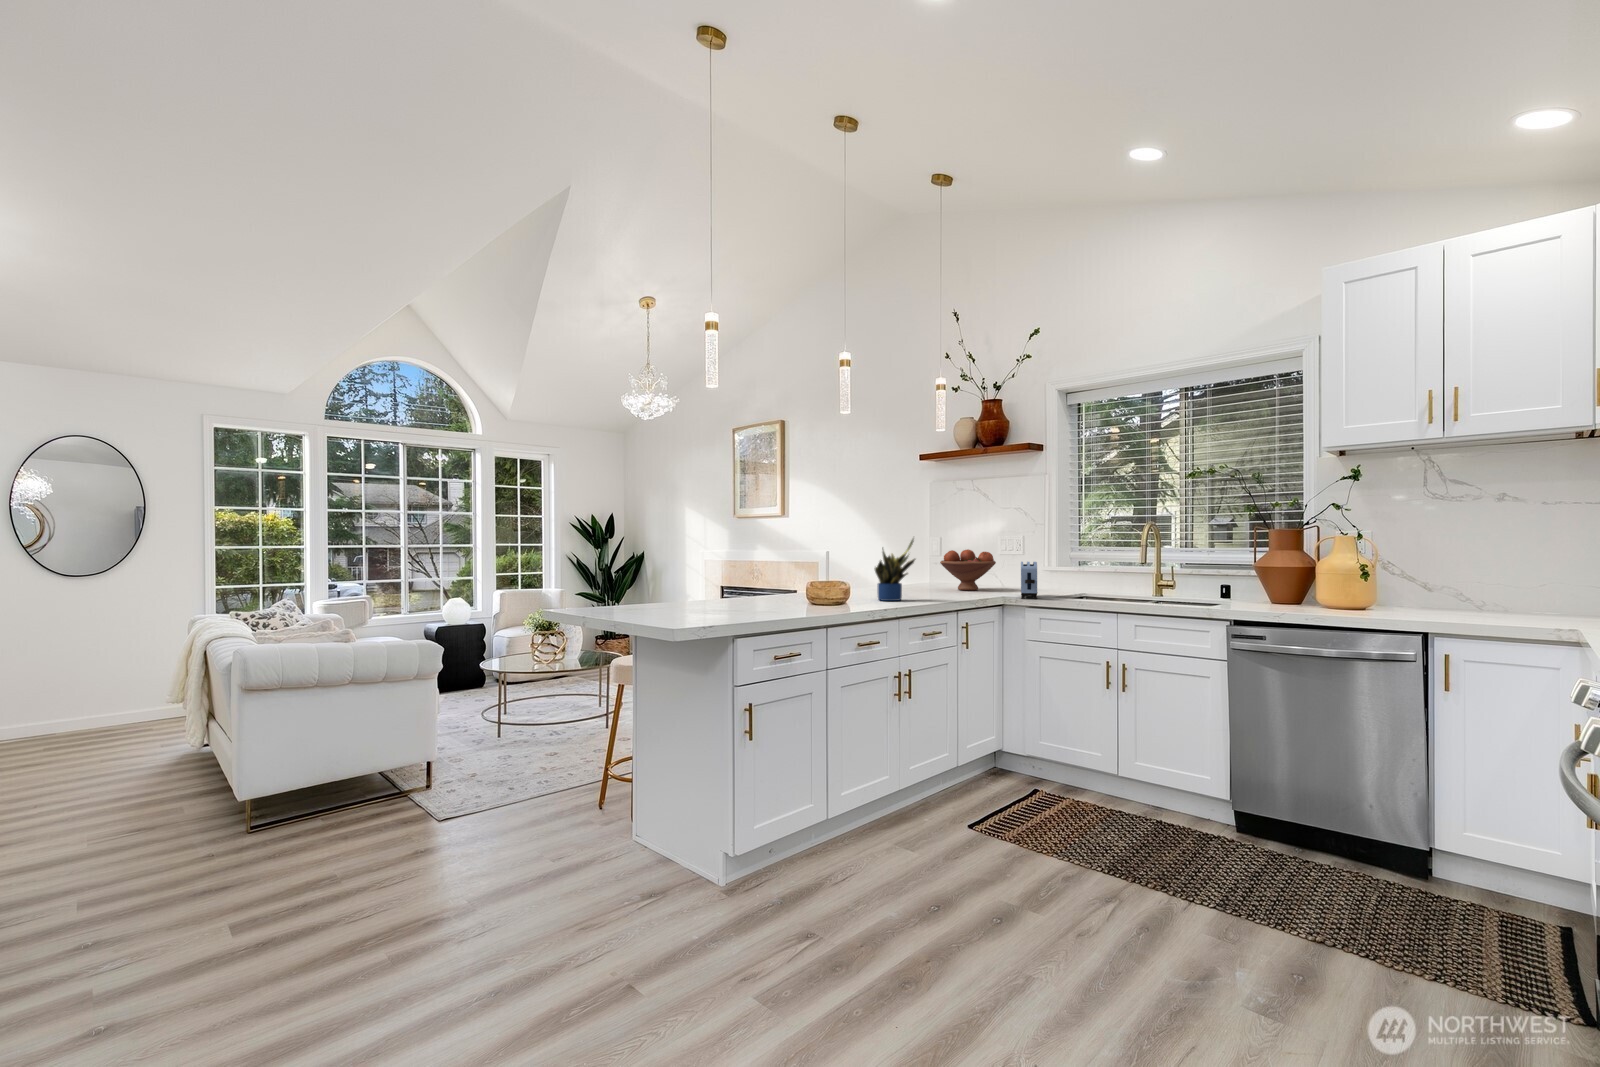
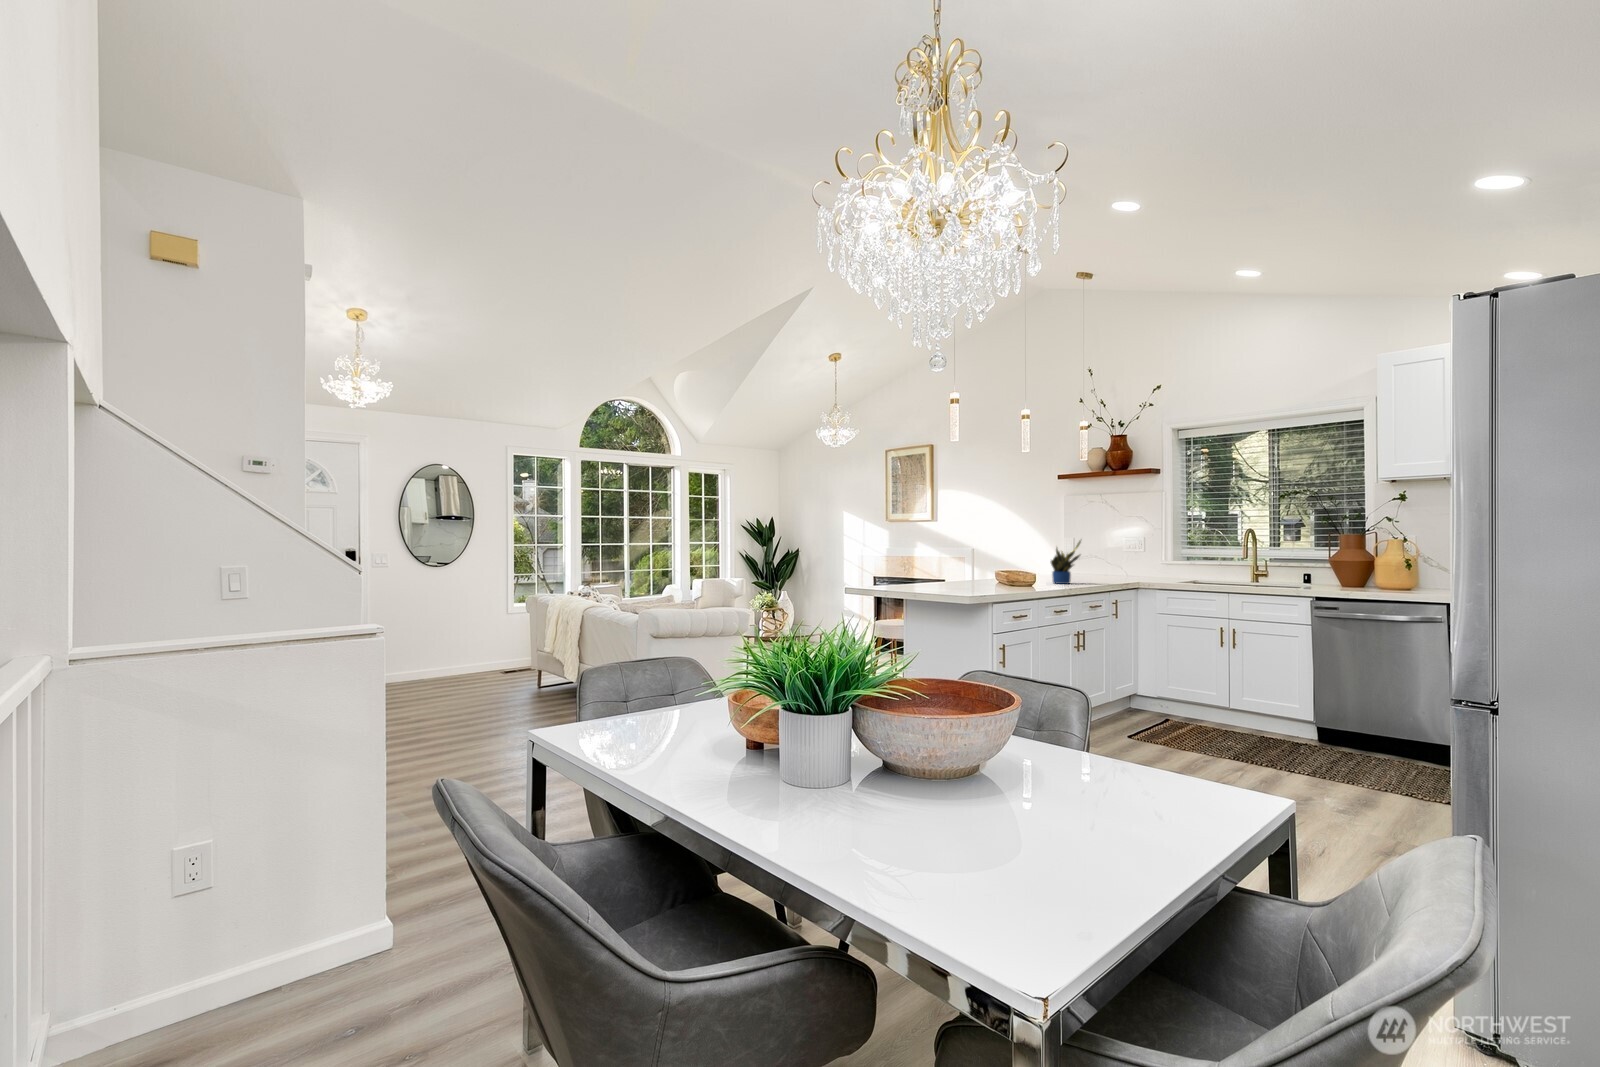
fruit bowl: present [940,549,996,591] -> none [1084,548,1127,578]
toaster: present [1021,562,1037,599] -> none [1151,557,1167,583]

